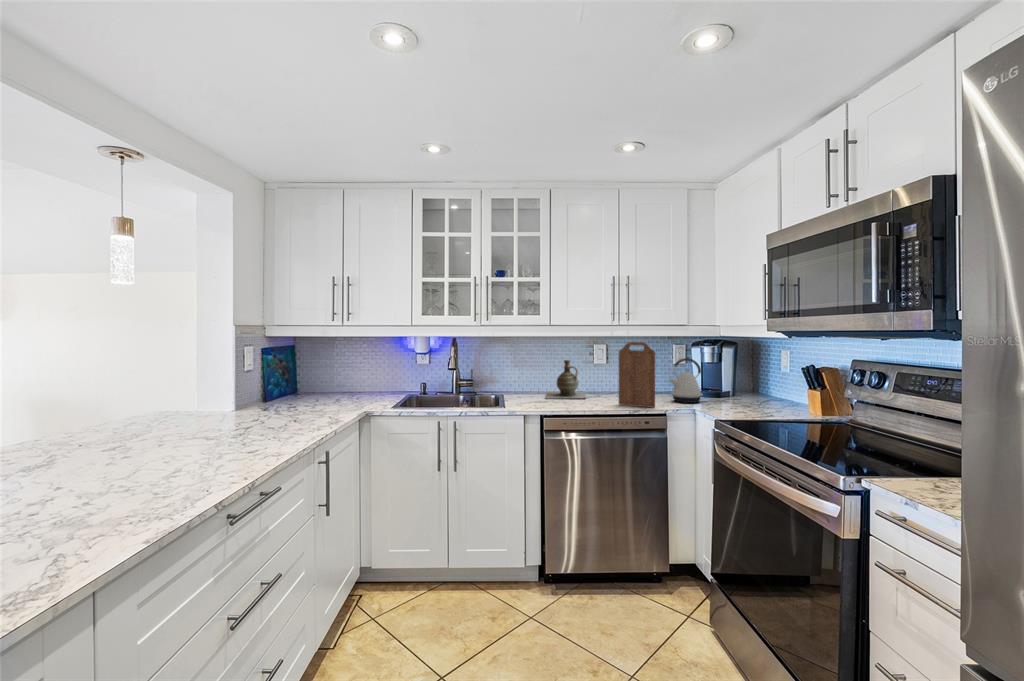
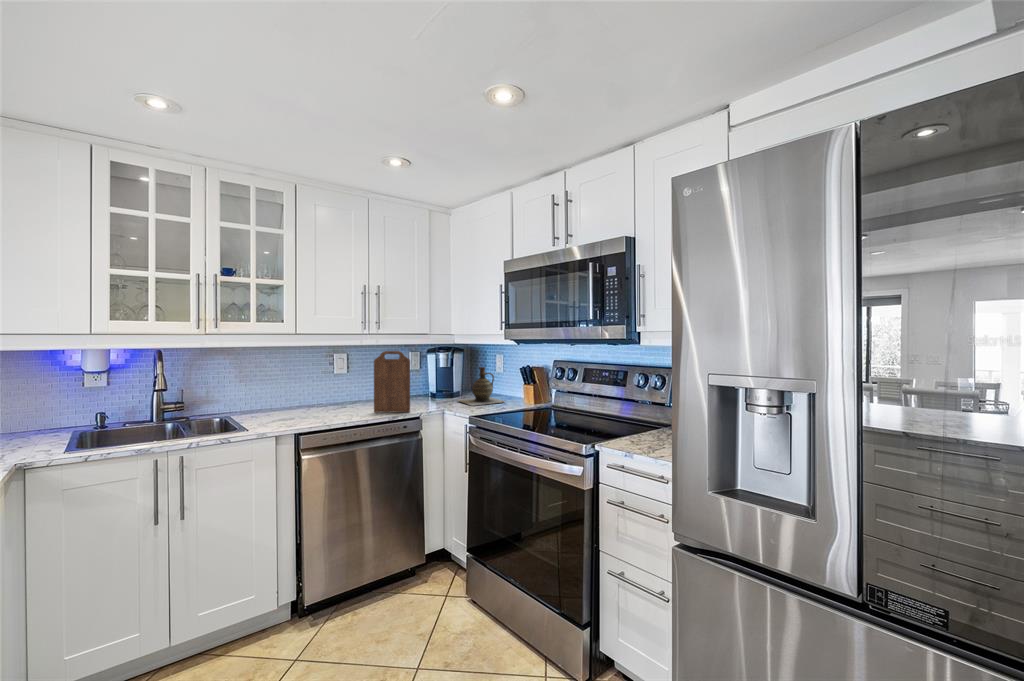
kettle: present [669,358,703,403] -> none [416,365,444,405]
ceramic jug: present [545,360,586,399] -> present [458,367,504,406]

